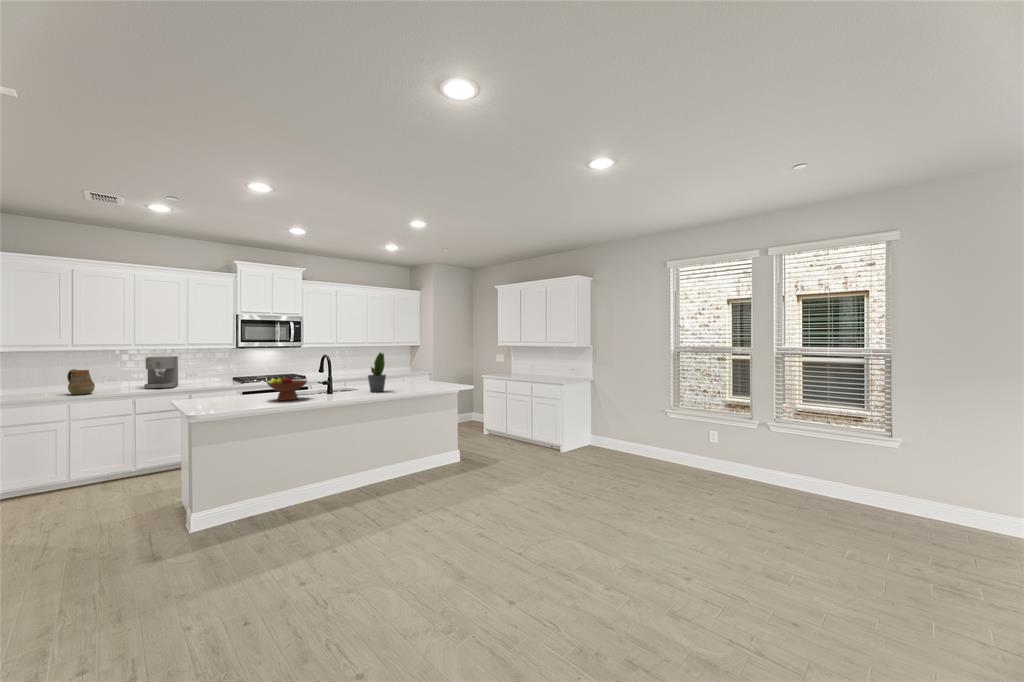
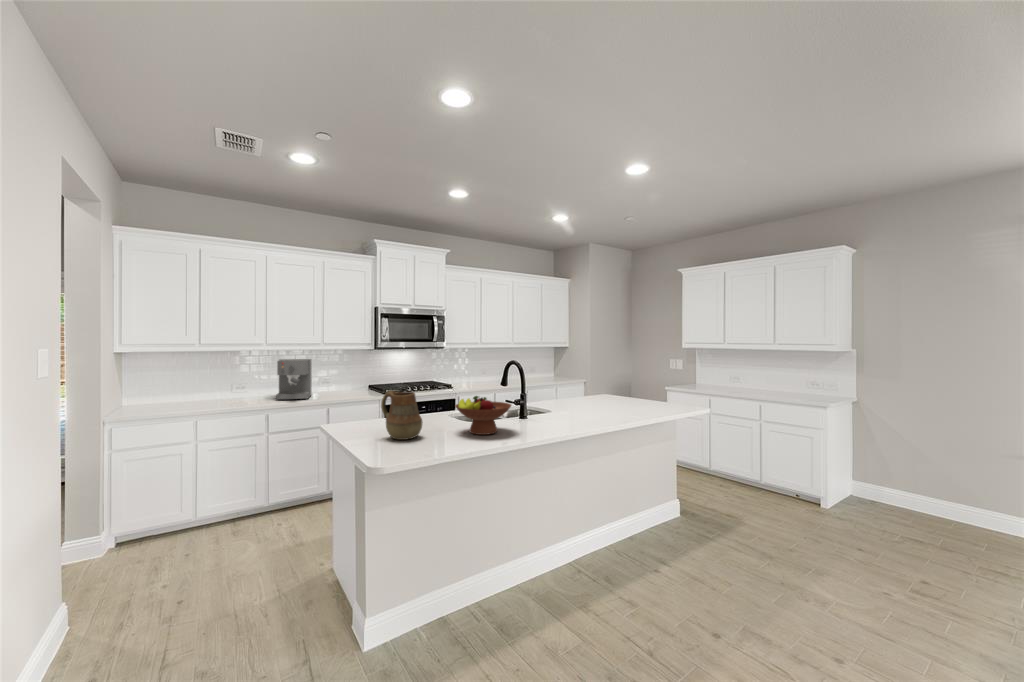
potted plant: present [368,352,386,392] -> none [576,359,603,420]
pitcher: present [67,369,95,395] -> present [381,391,423,440]

